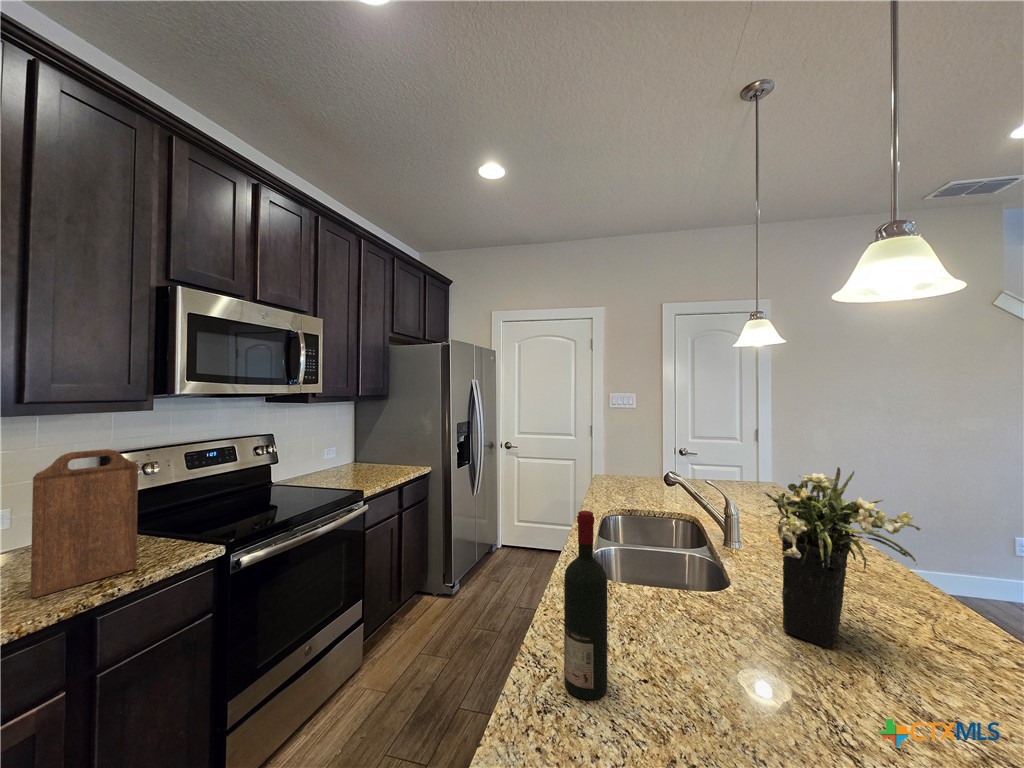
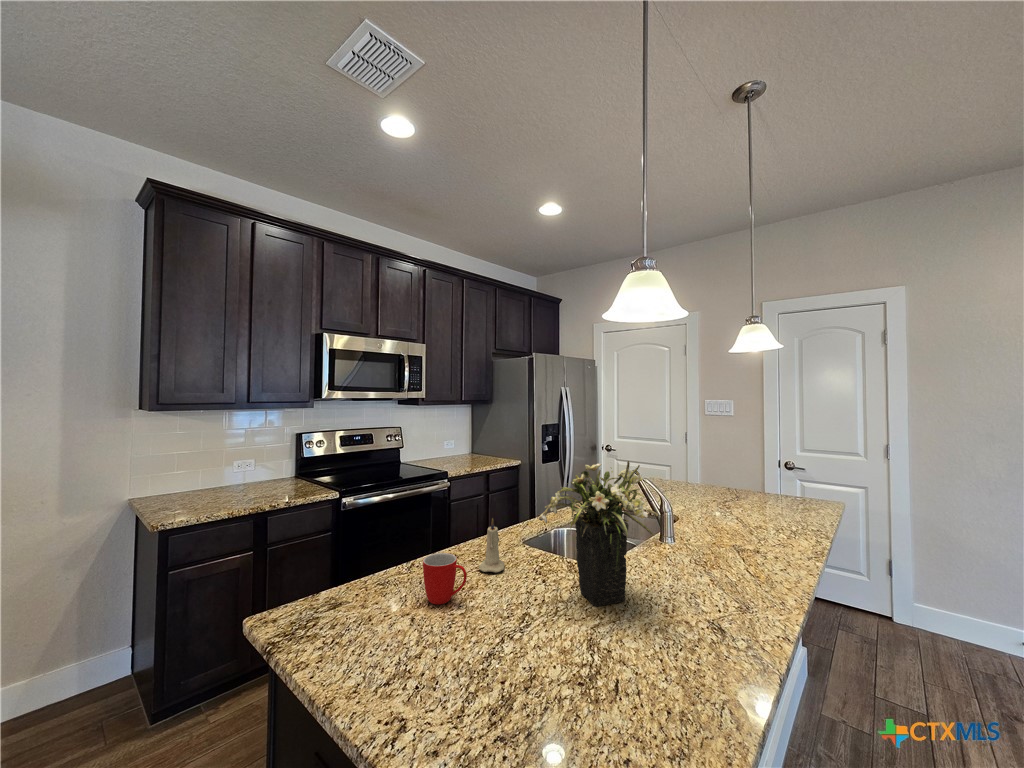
cutting board: present [31,449,138,598] -> none [242,428,290,501]
wine bottle: present [564,511,607,699] -> none [393,472,421,586]
candle: none [631,558,671,636] -> present [479,518,504,573]
mug: none [652,628,725,715] -> present [423,553,467,604]

